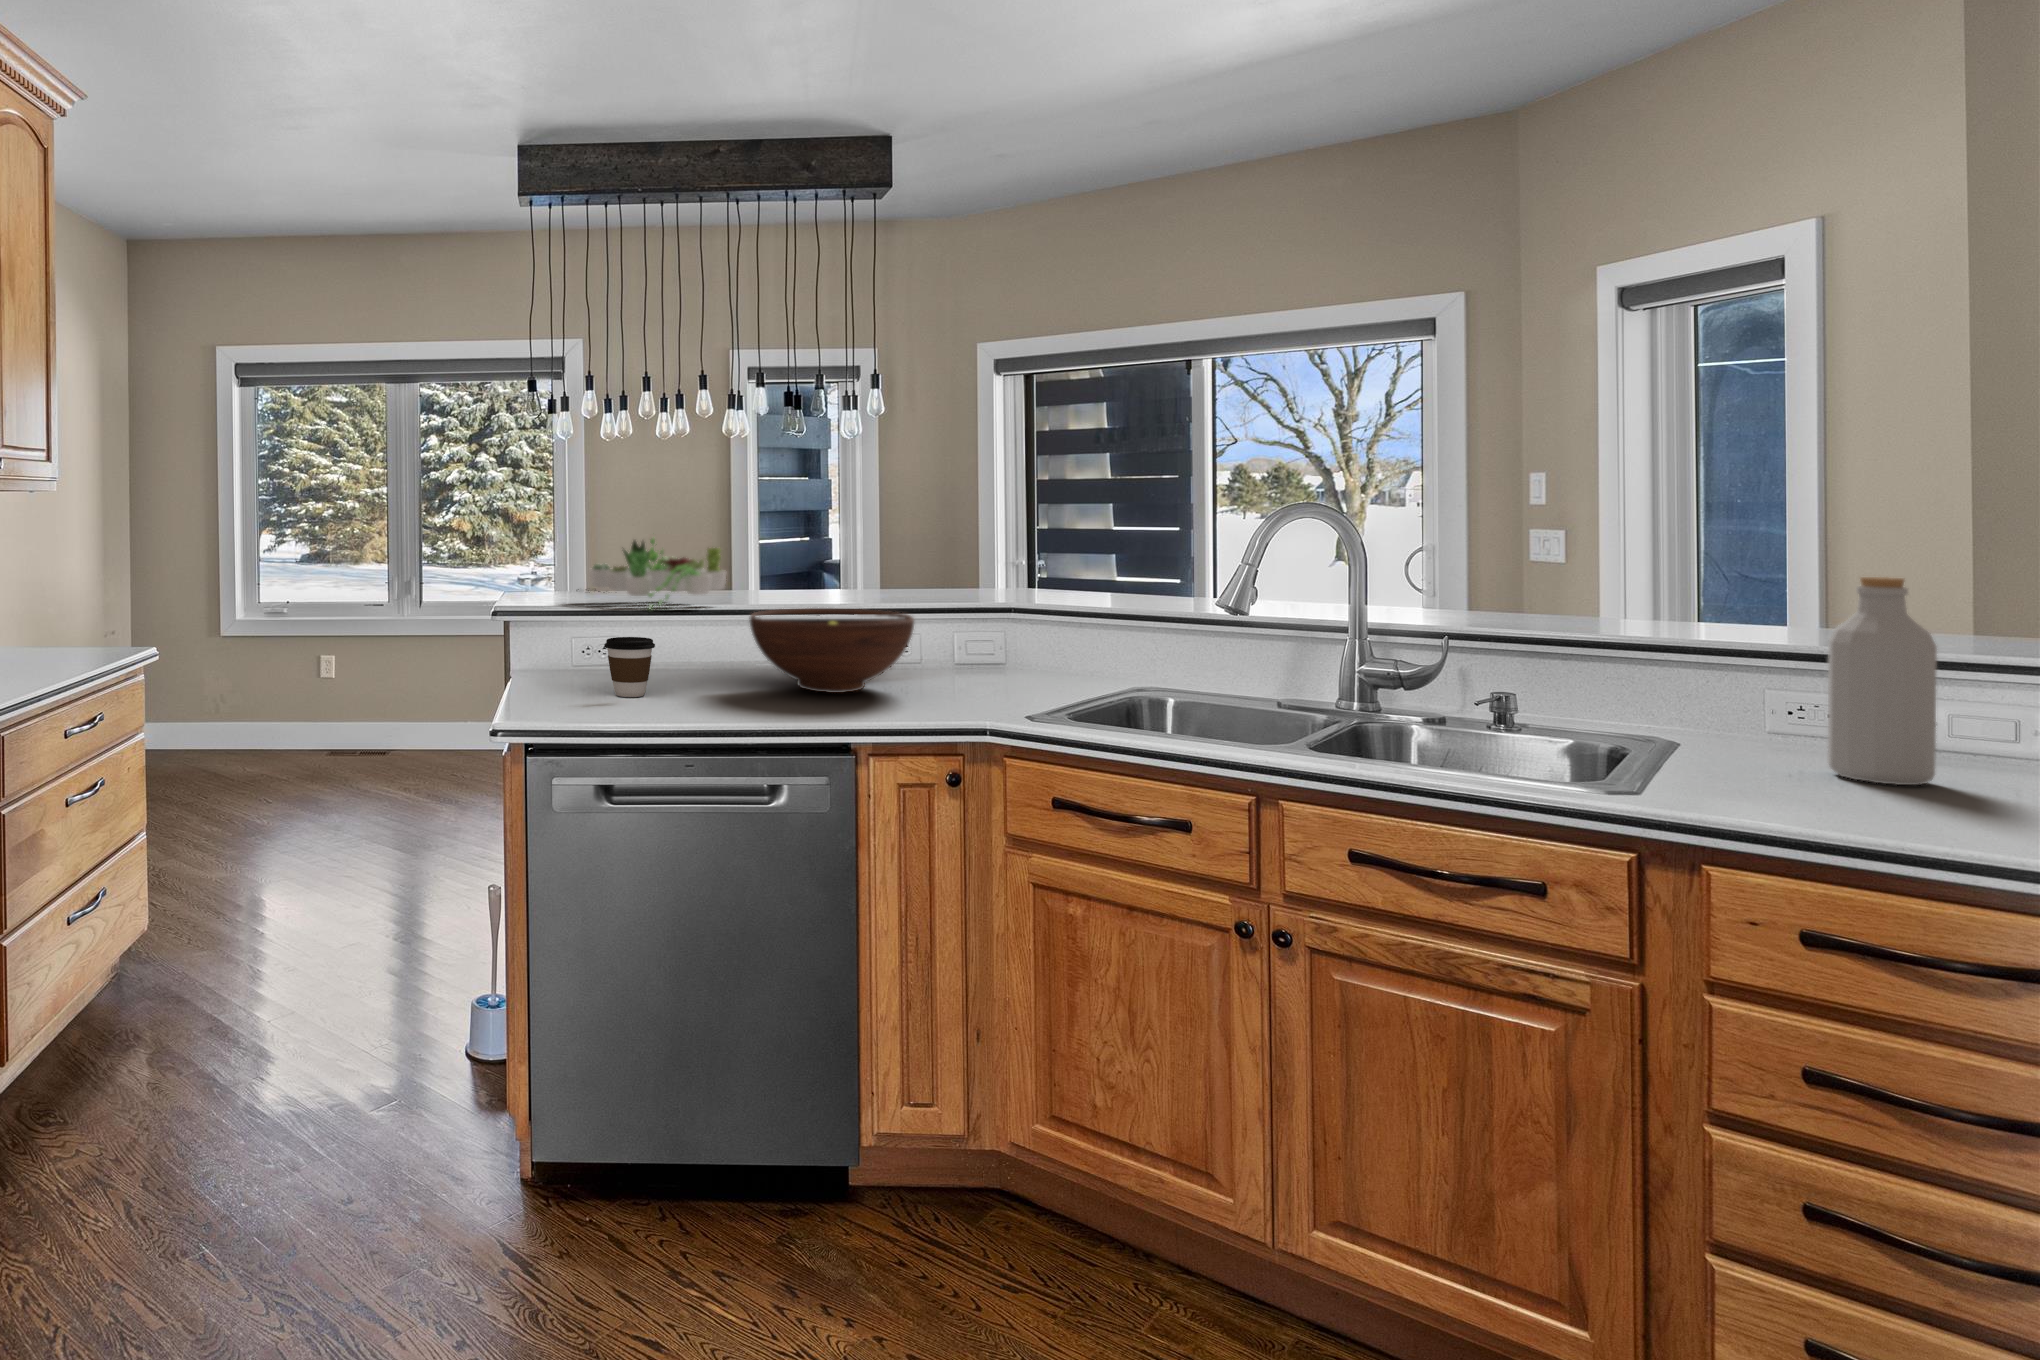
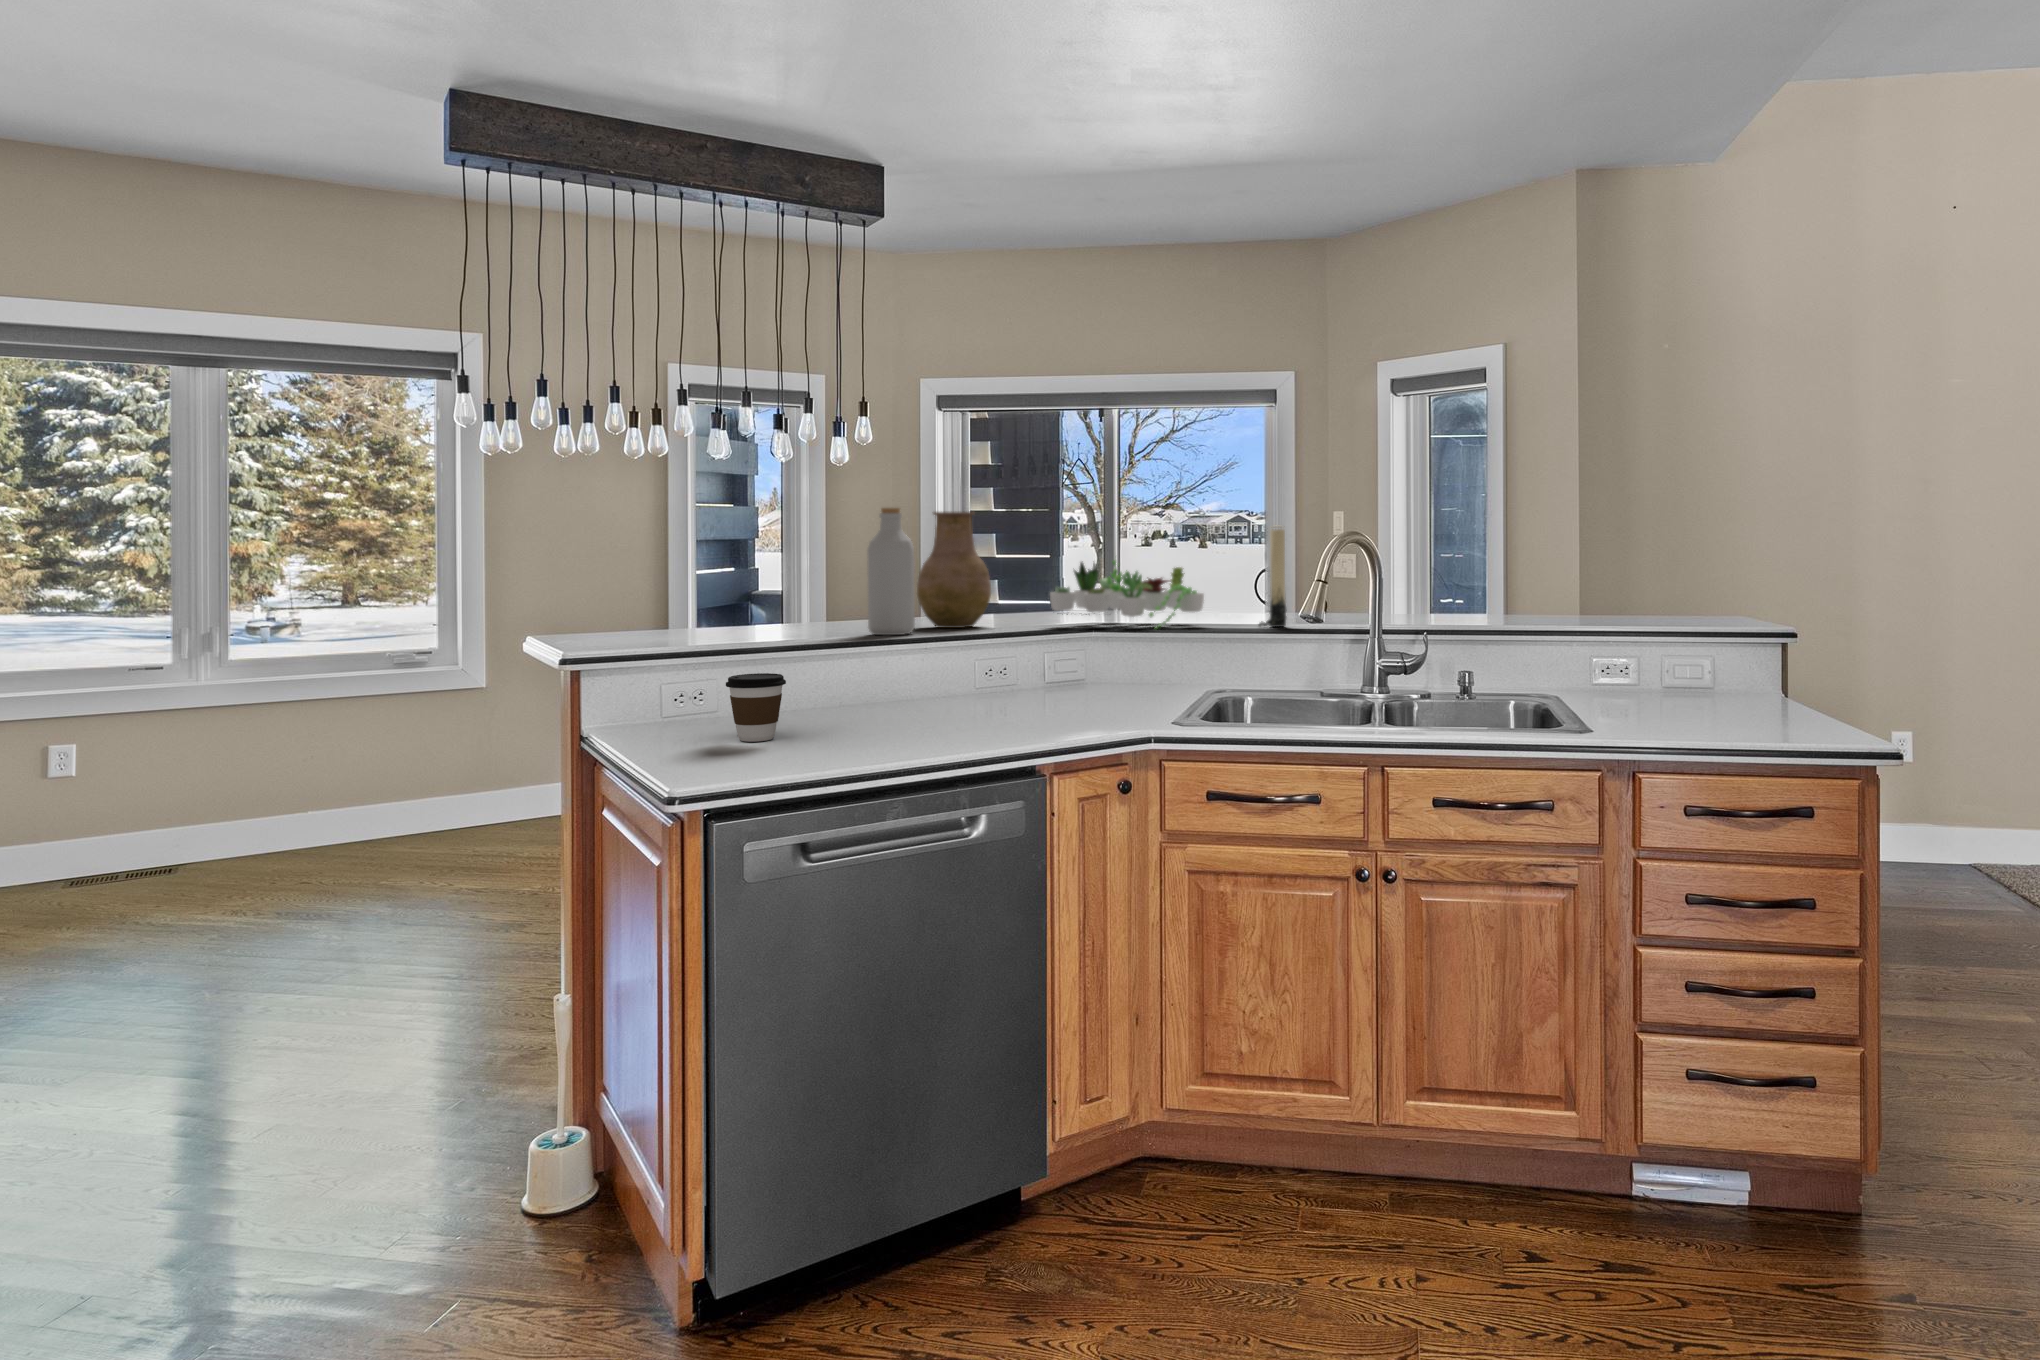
vase: none [846,489,923,605] -> present [917,511,991,628]
candle: none [1213,503,1252,624] -> present [1259,529,1287,627]
succulent plant: present [576,537,726,609] -> present [1050,560,1204,629]
bottle: present [1827,577,1937,785] -> present [867,508,915,635]
fruit bowl: present [749,608,914,693] -> none [870,632,1036,717]

